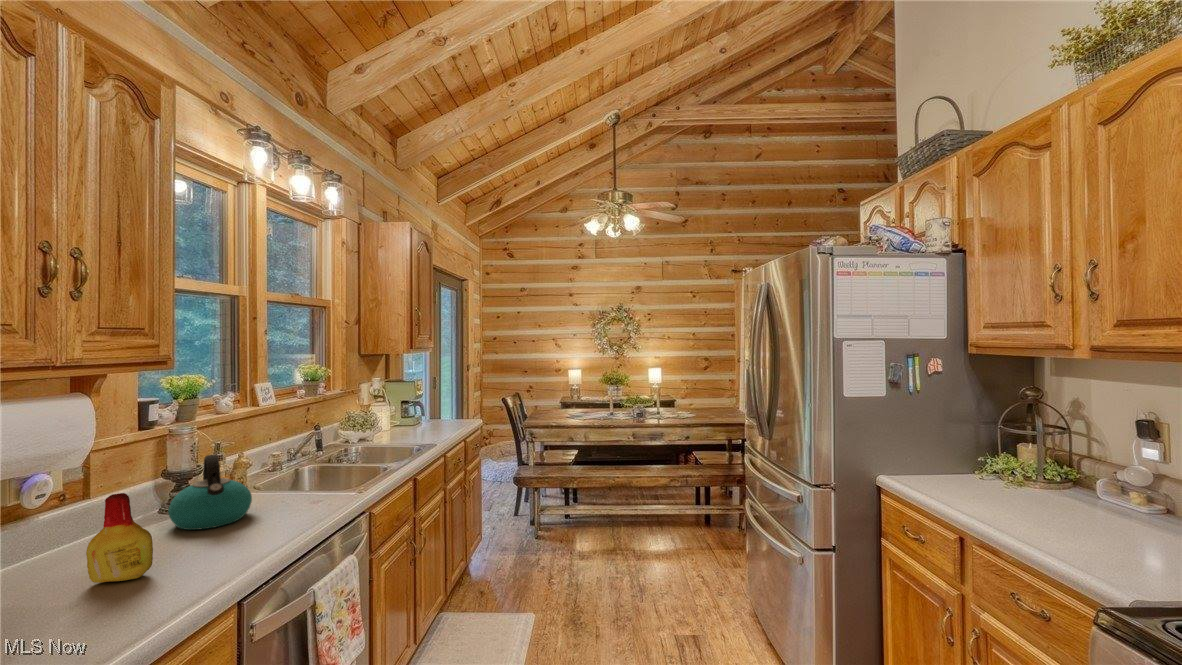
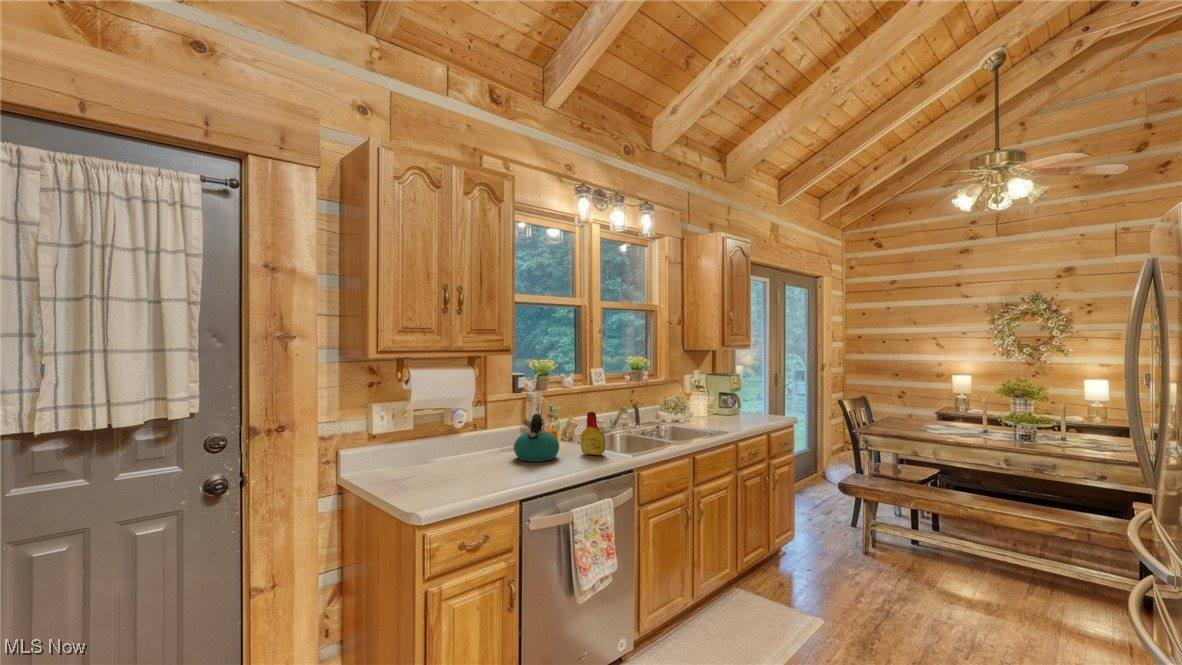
bottle: present [86,493,153,583] -> present [581,412,605,455]

